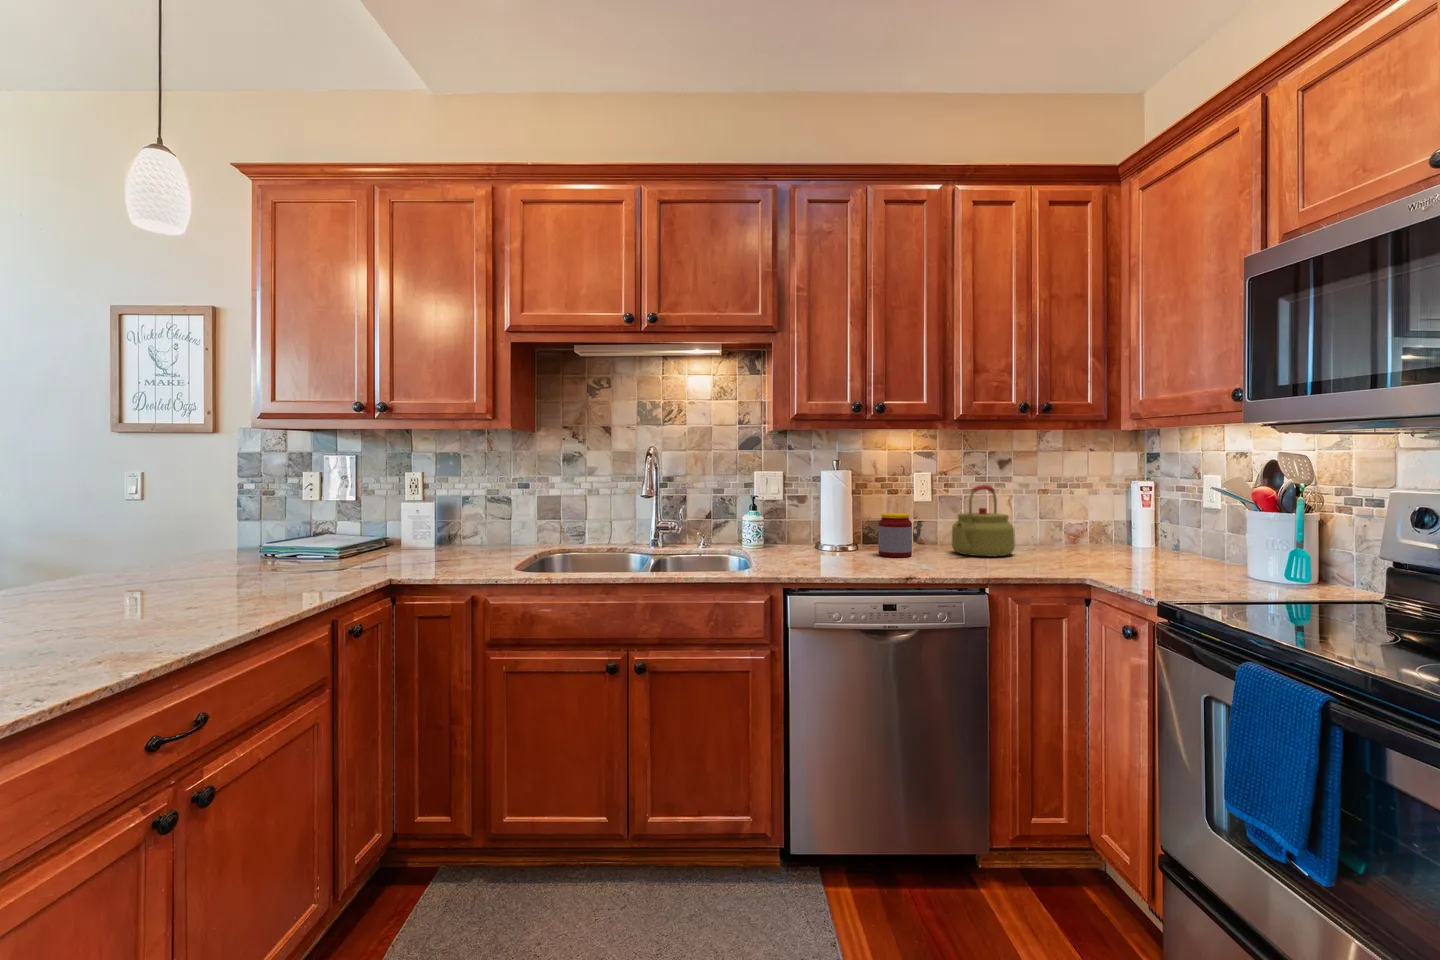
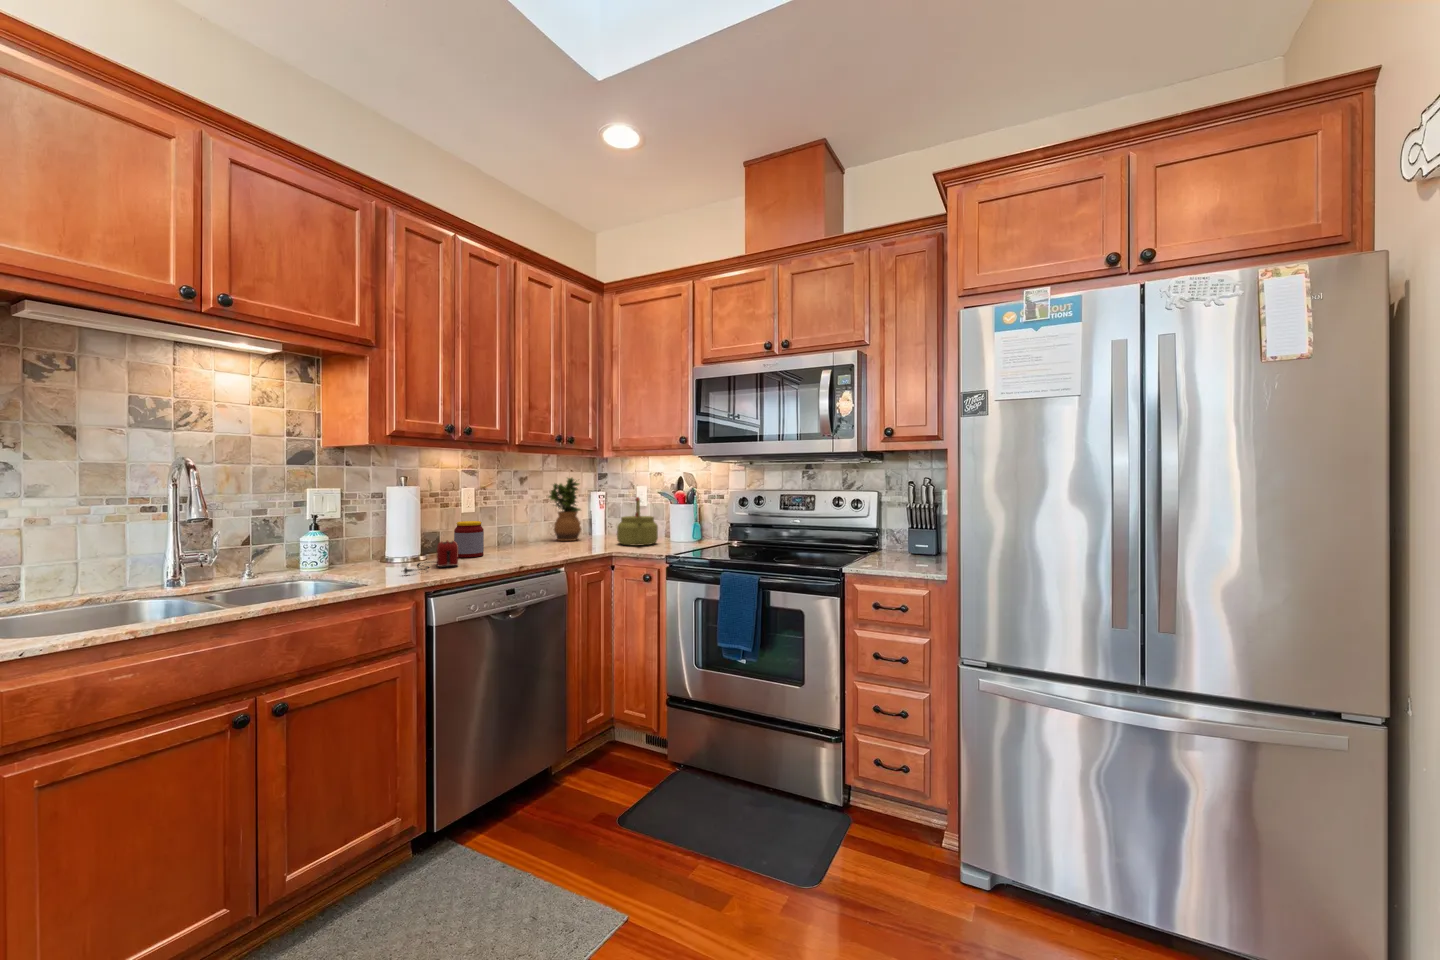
potted plant: none [1035,457,1090,553] -> present [549,478,581,541]
kettle: present [952,485,1015,556] -> present [617,497,658,546]
toaster: none [787,533,863,565] -> present [403,540,458,574]

